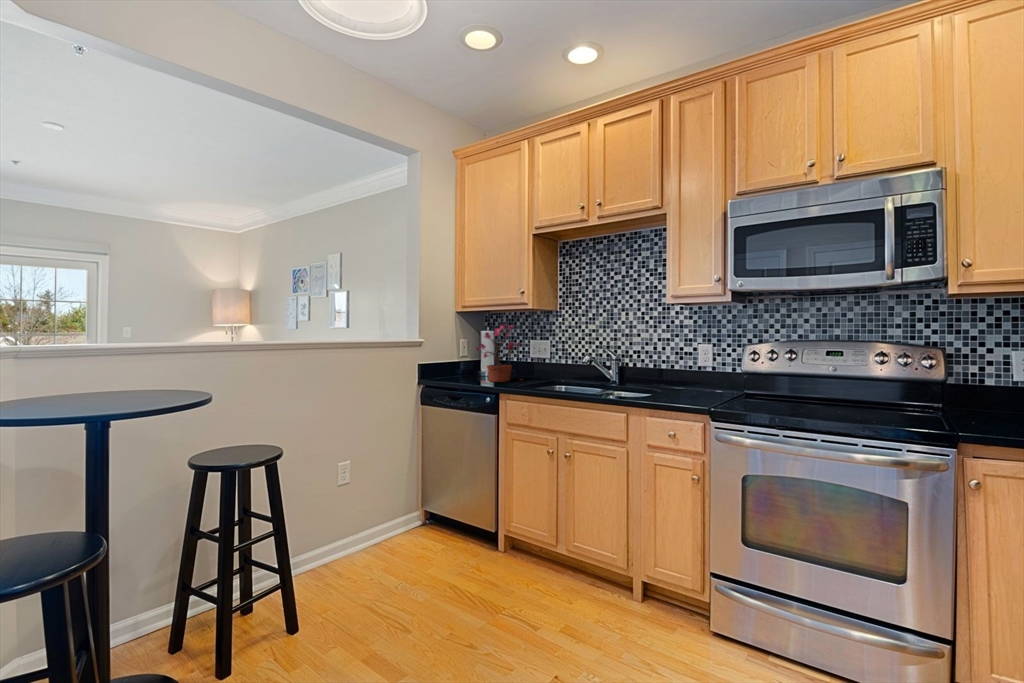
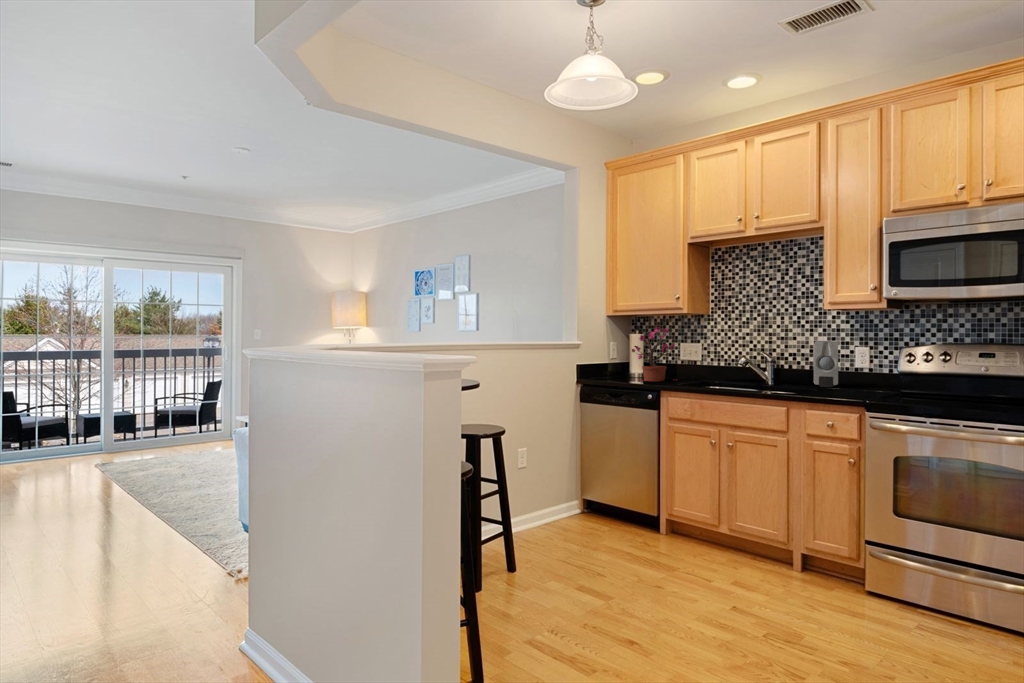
soap dispenser: none [658,338,681,388] -> present [814,341,838,387]

